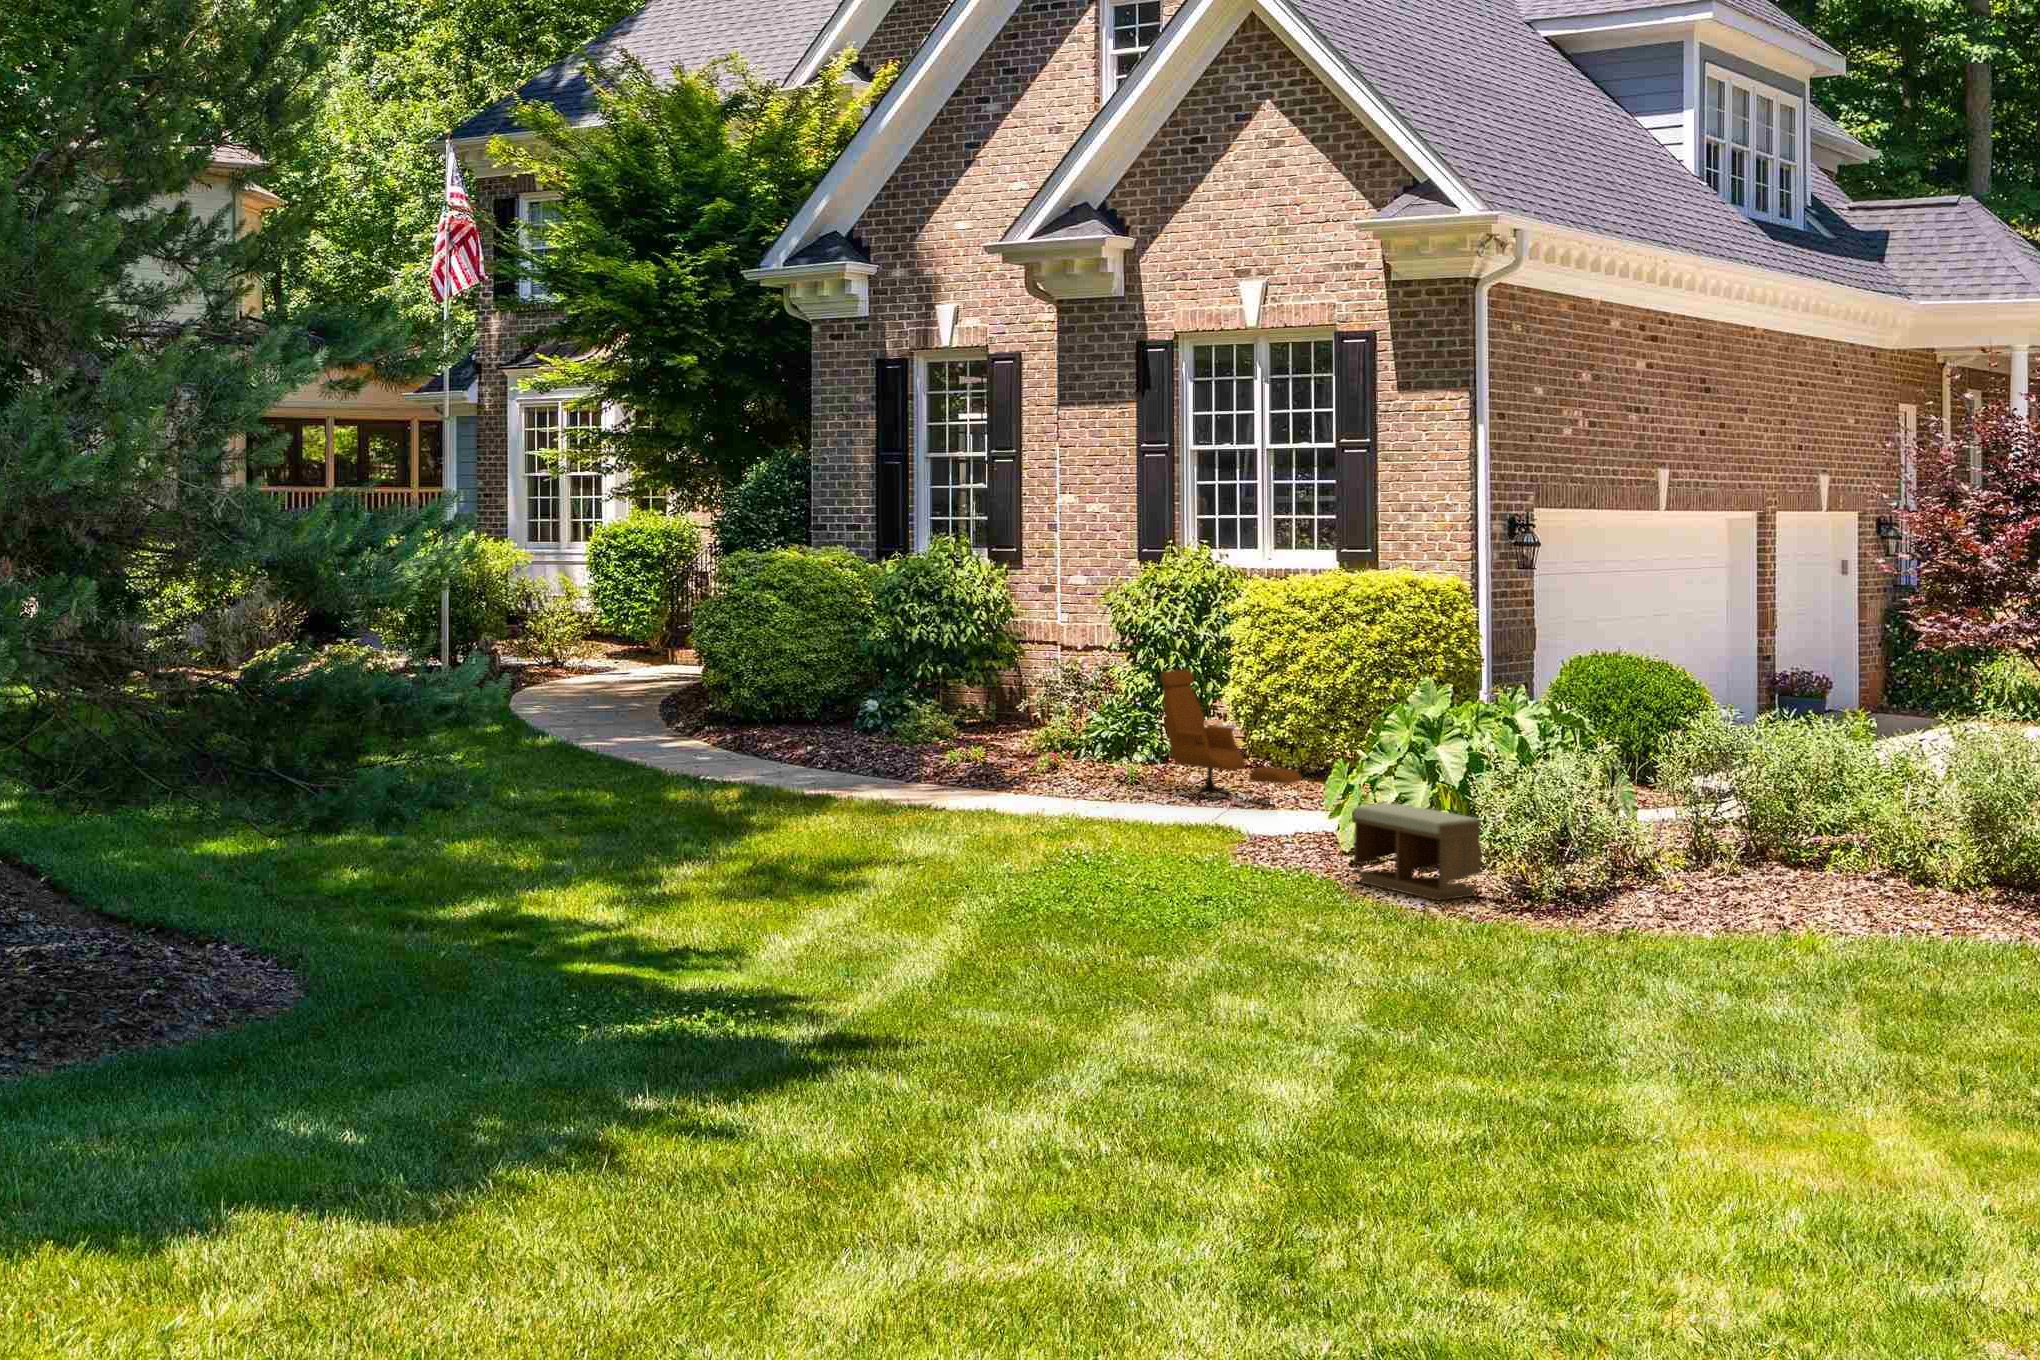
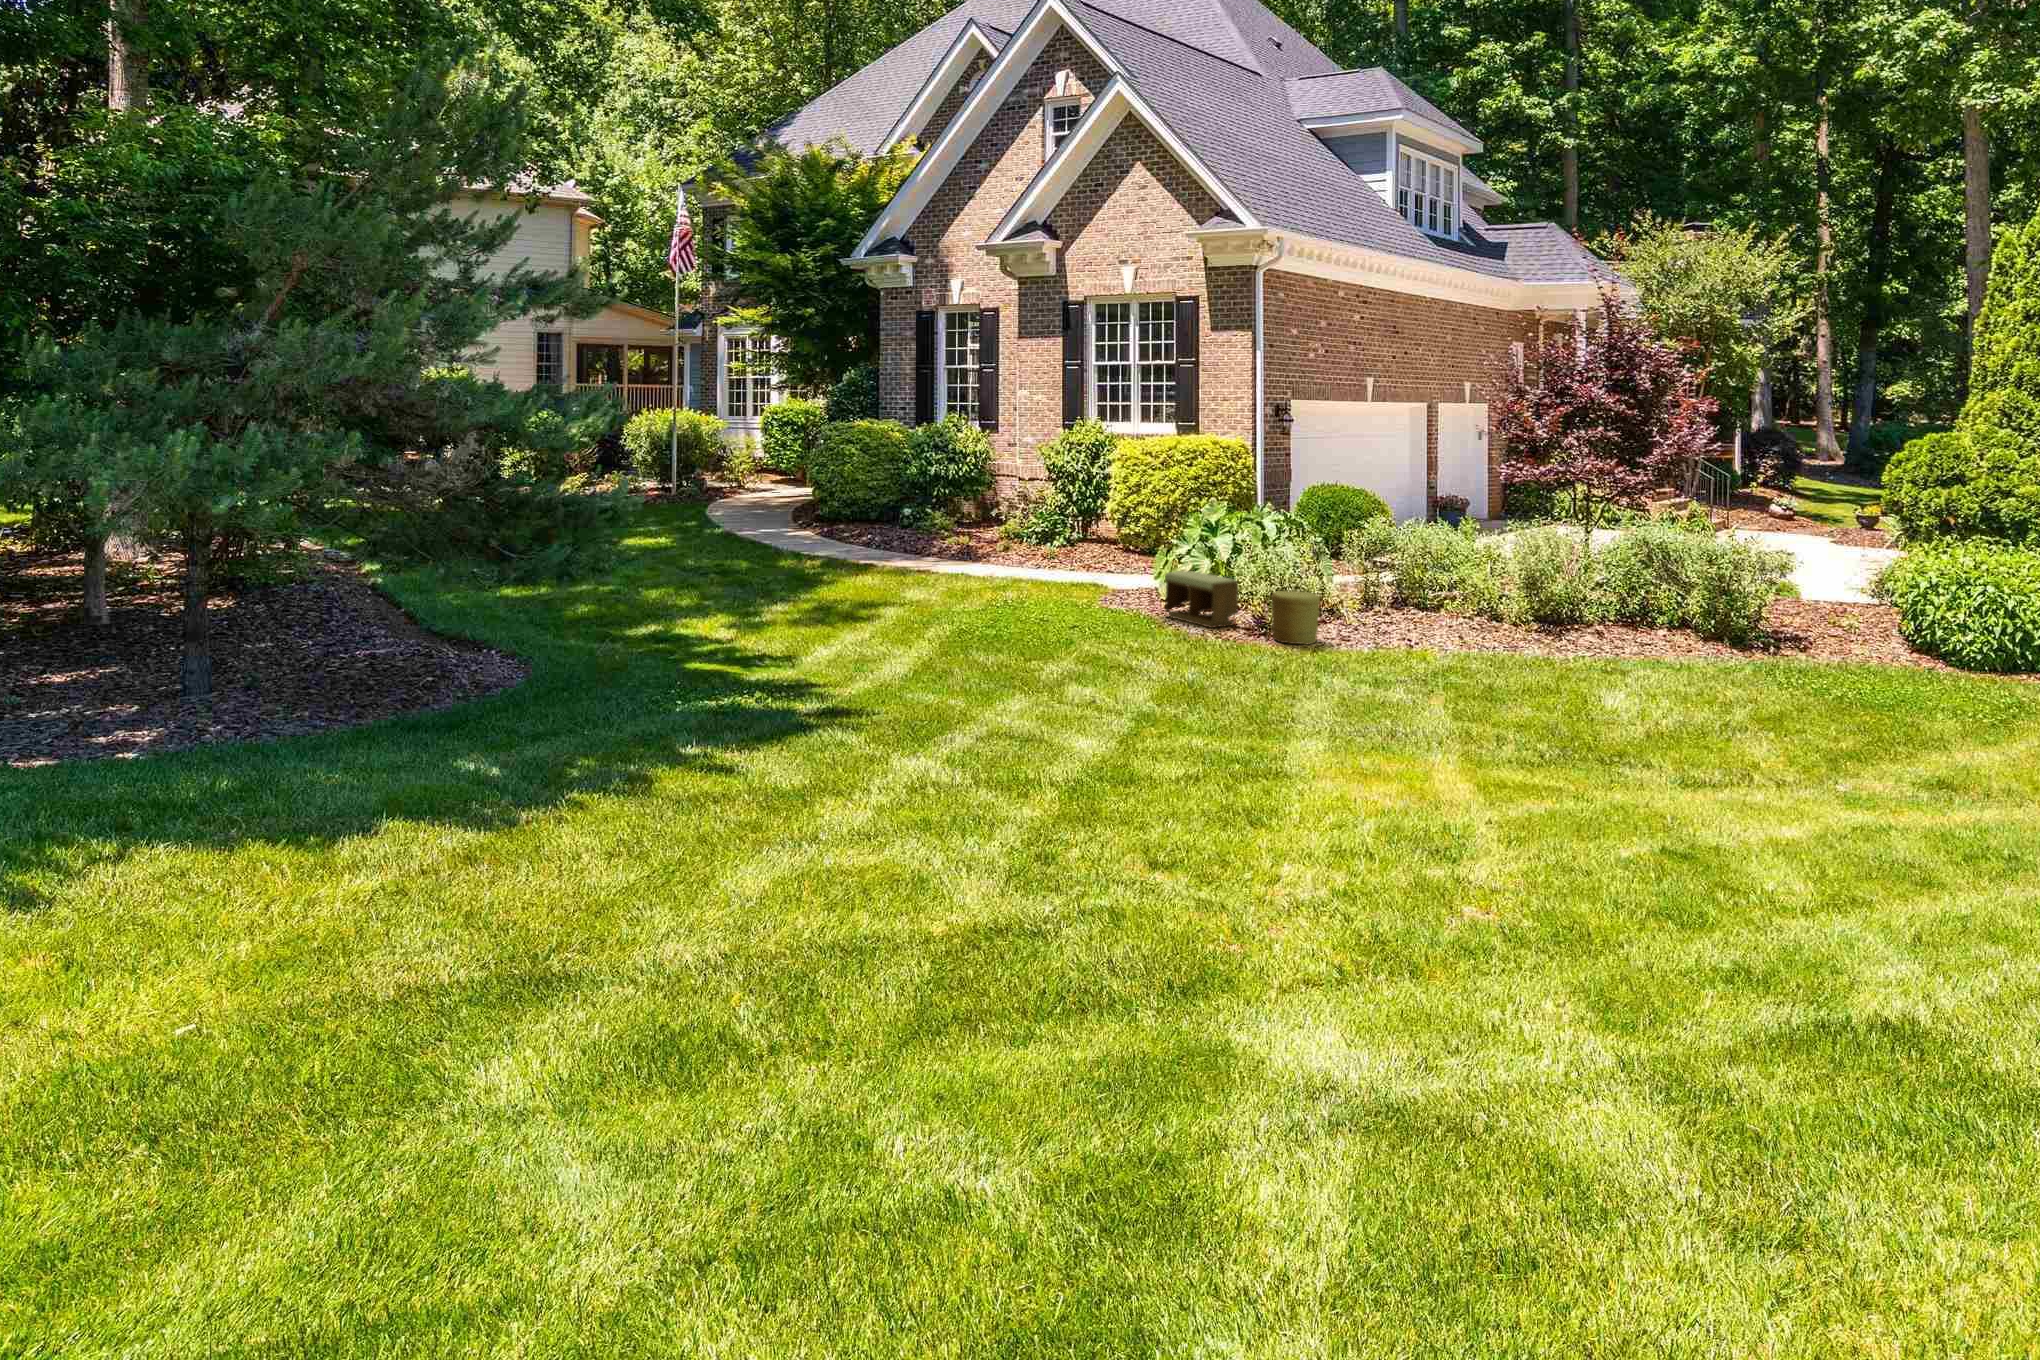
lounge chair: present [1161,669,1301,807] -> none [1069,492,1150,573]
woven basket: none [1544,836,1626,928] -> present [1271,590,1320,644]

